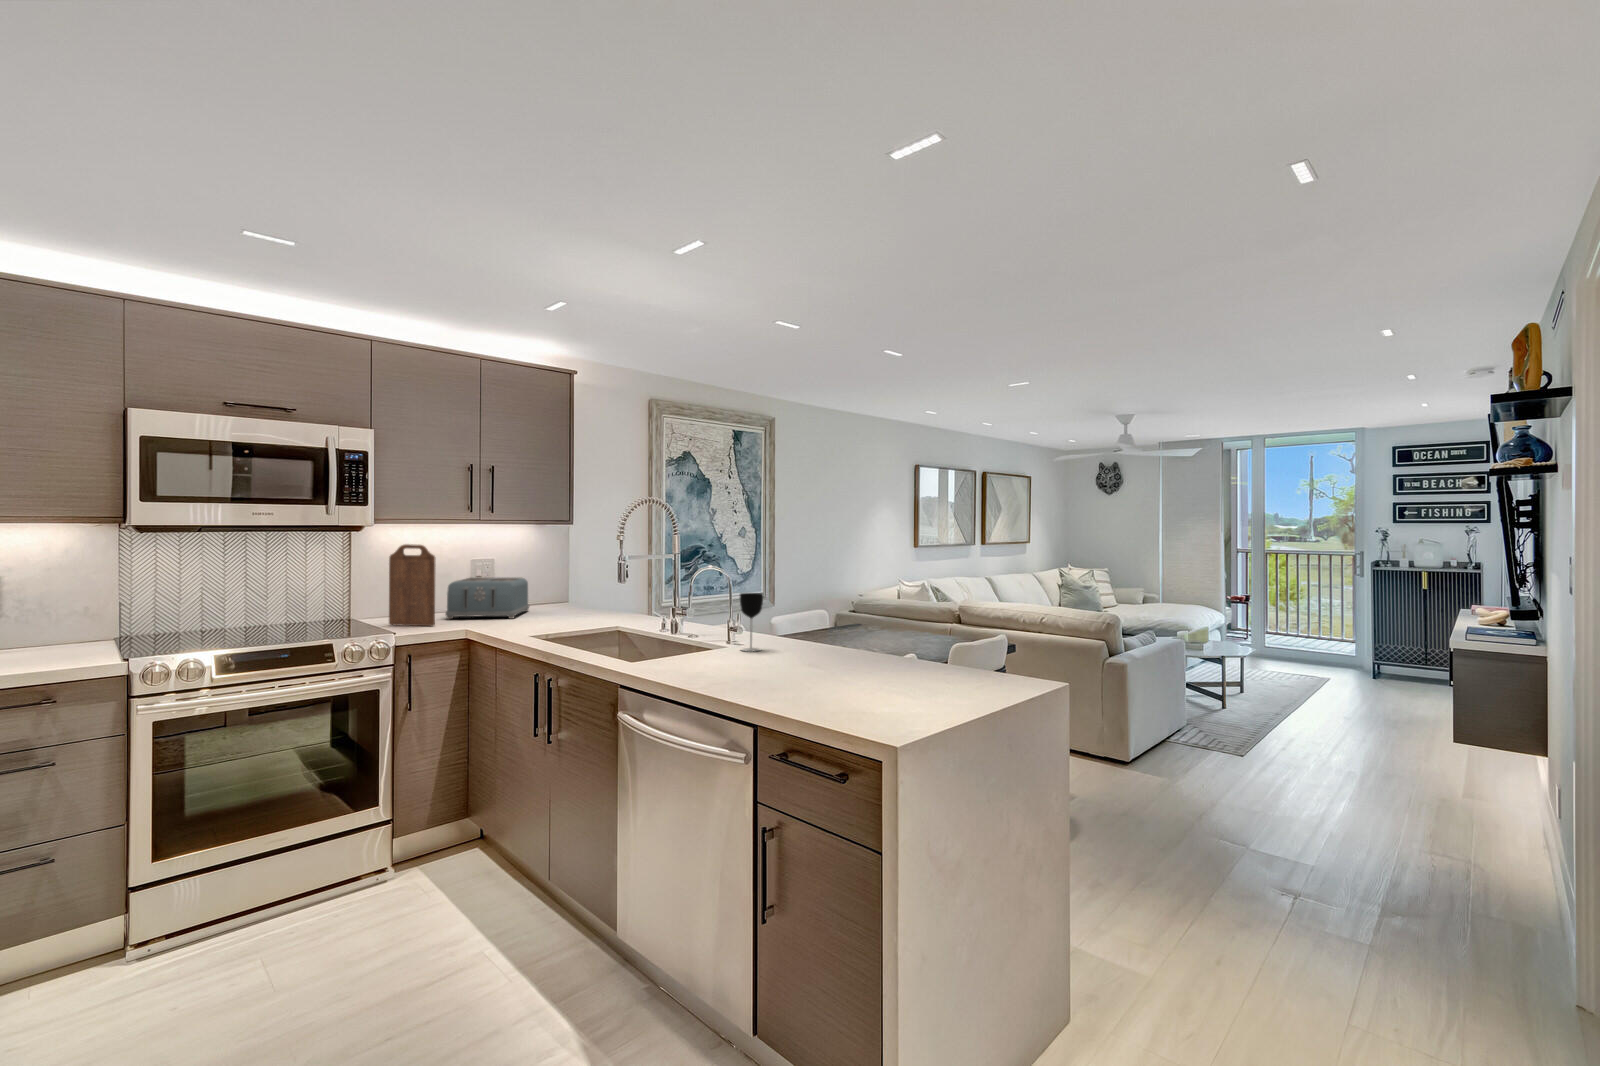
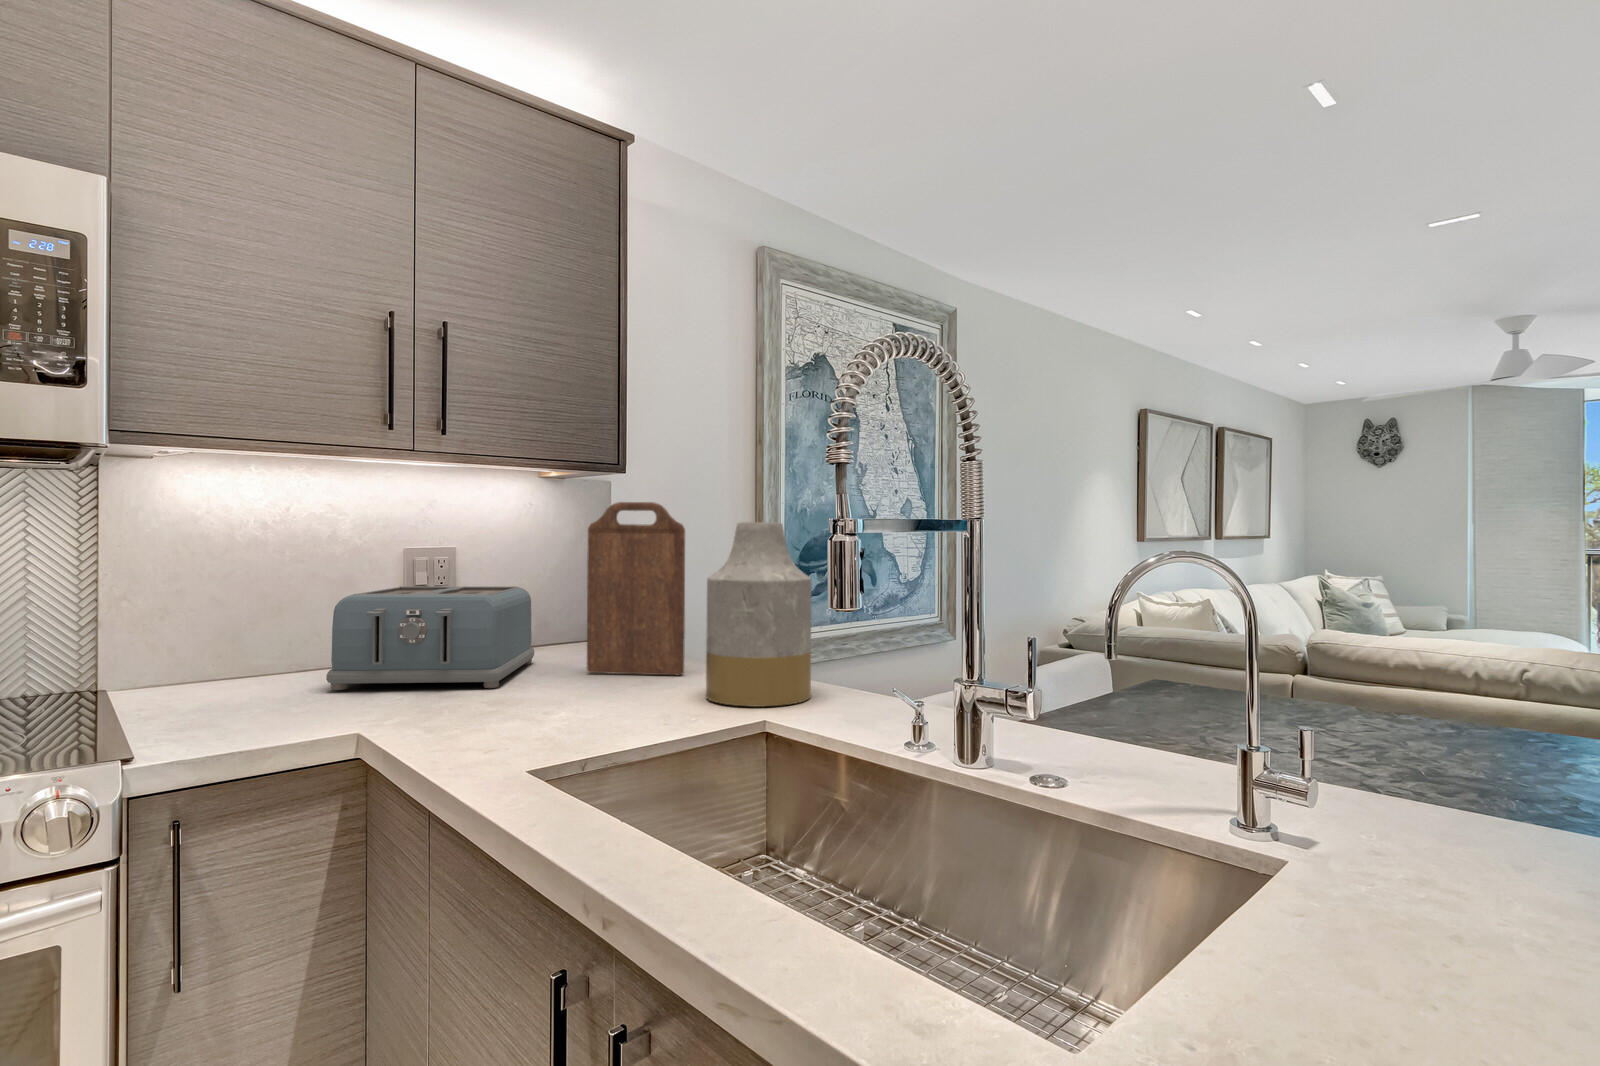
cutting board: present [389,544,435,626] -> present [587,502,685,675]
vase: none [596,553,637,623] -> present [706,522,812,707]
wine glass: present [740,593,764,652] -> none [1385,636,1502,890]

